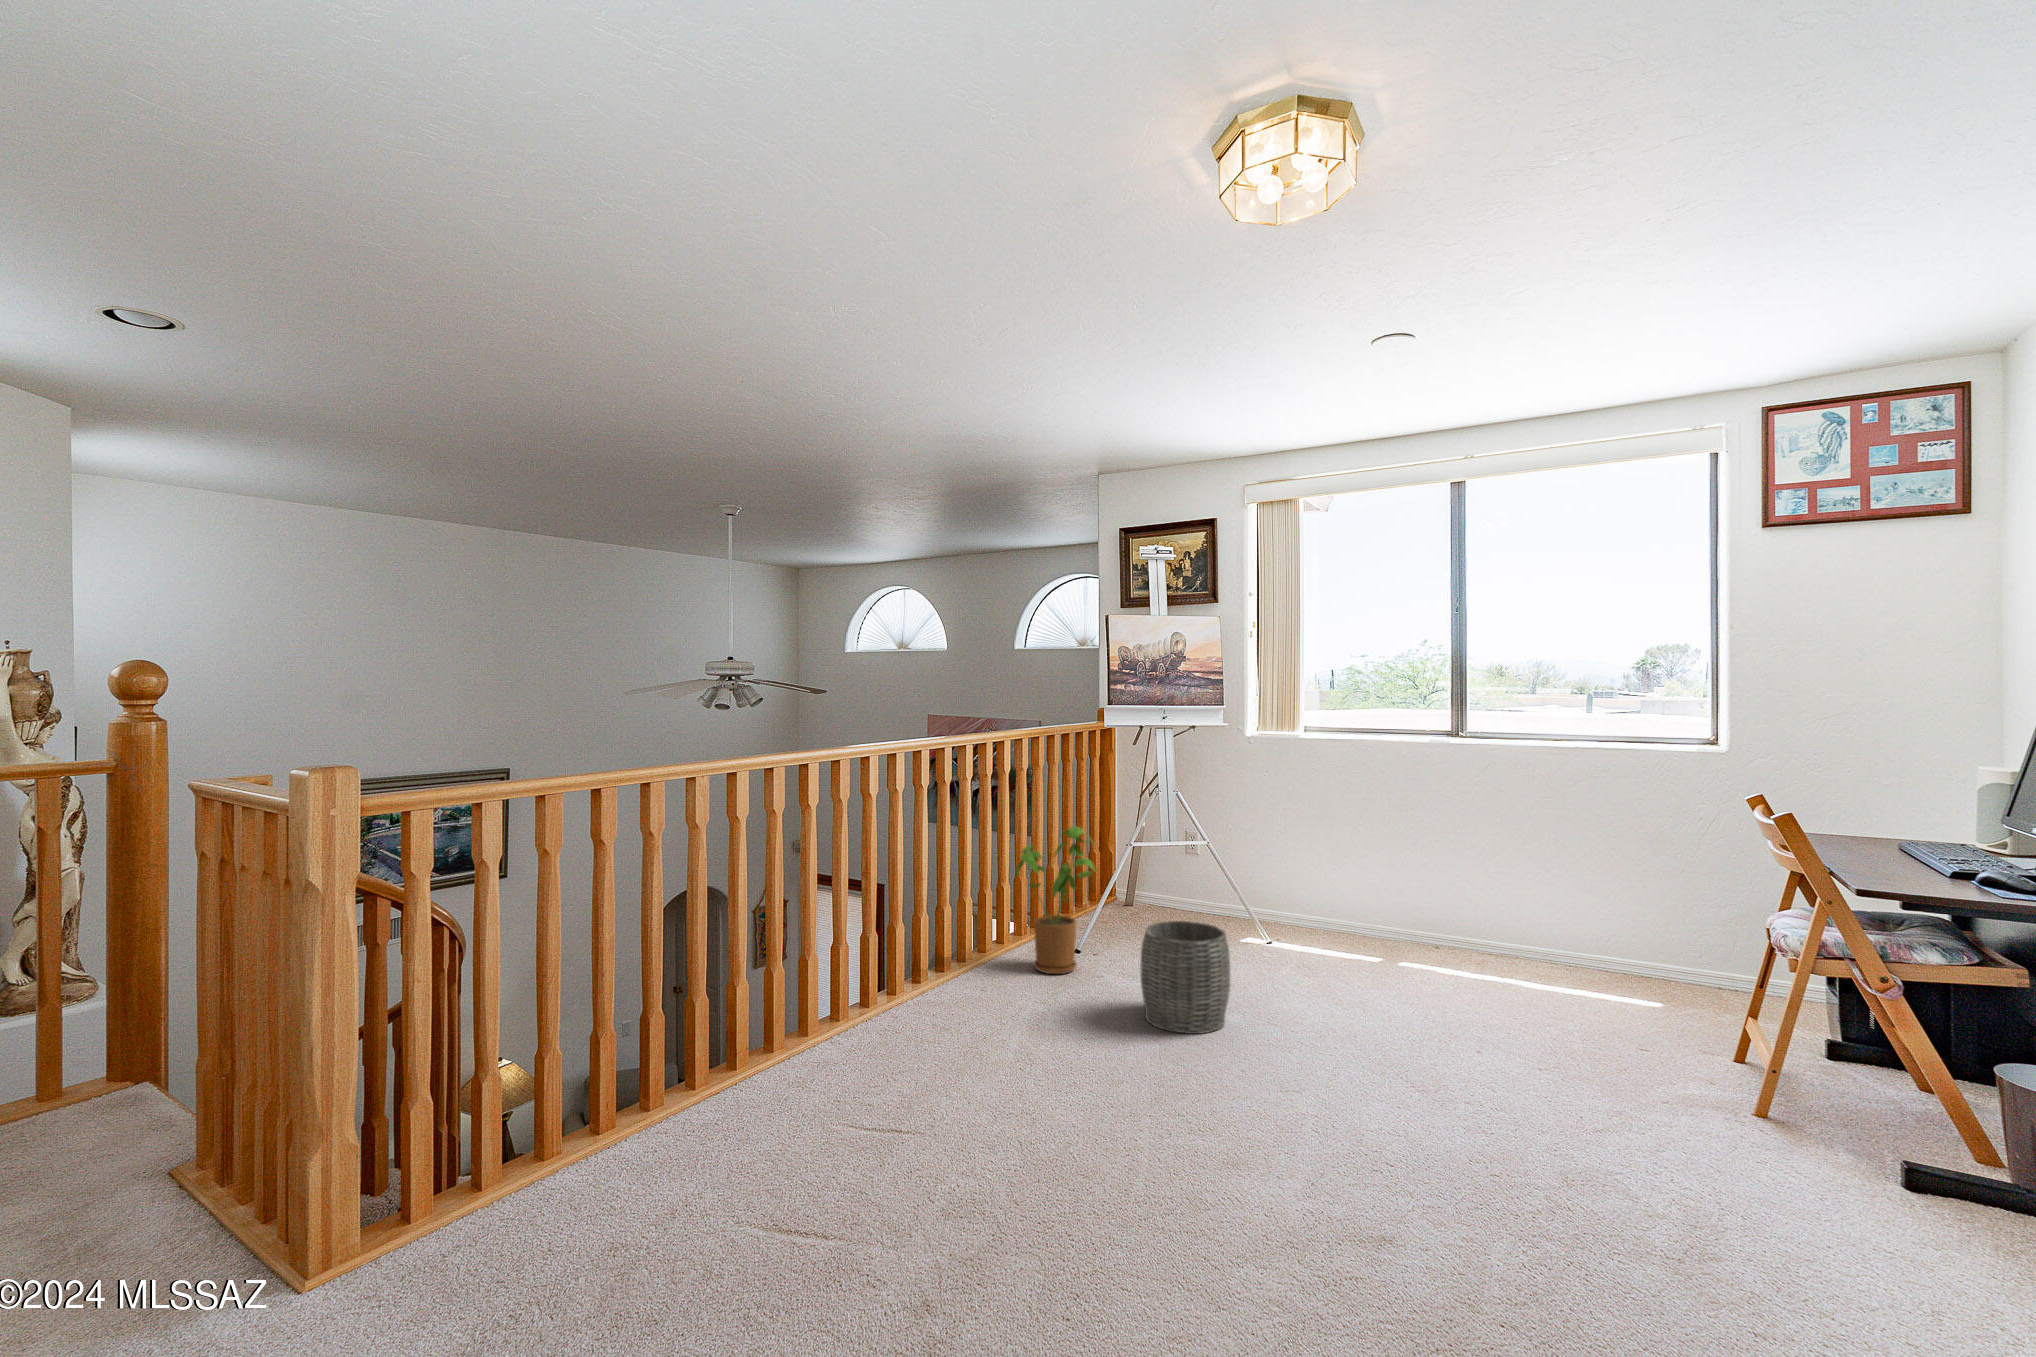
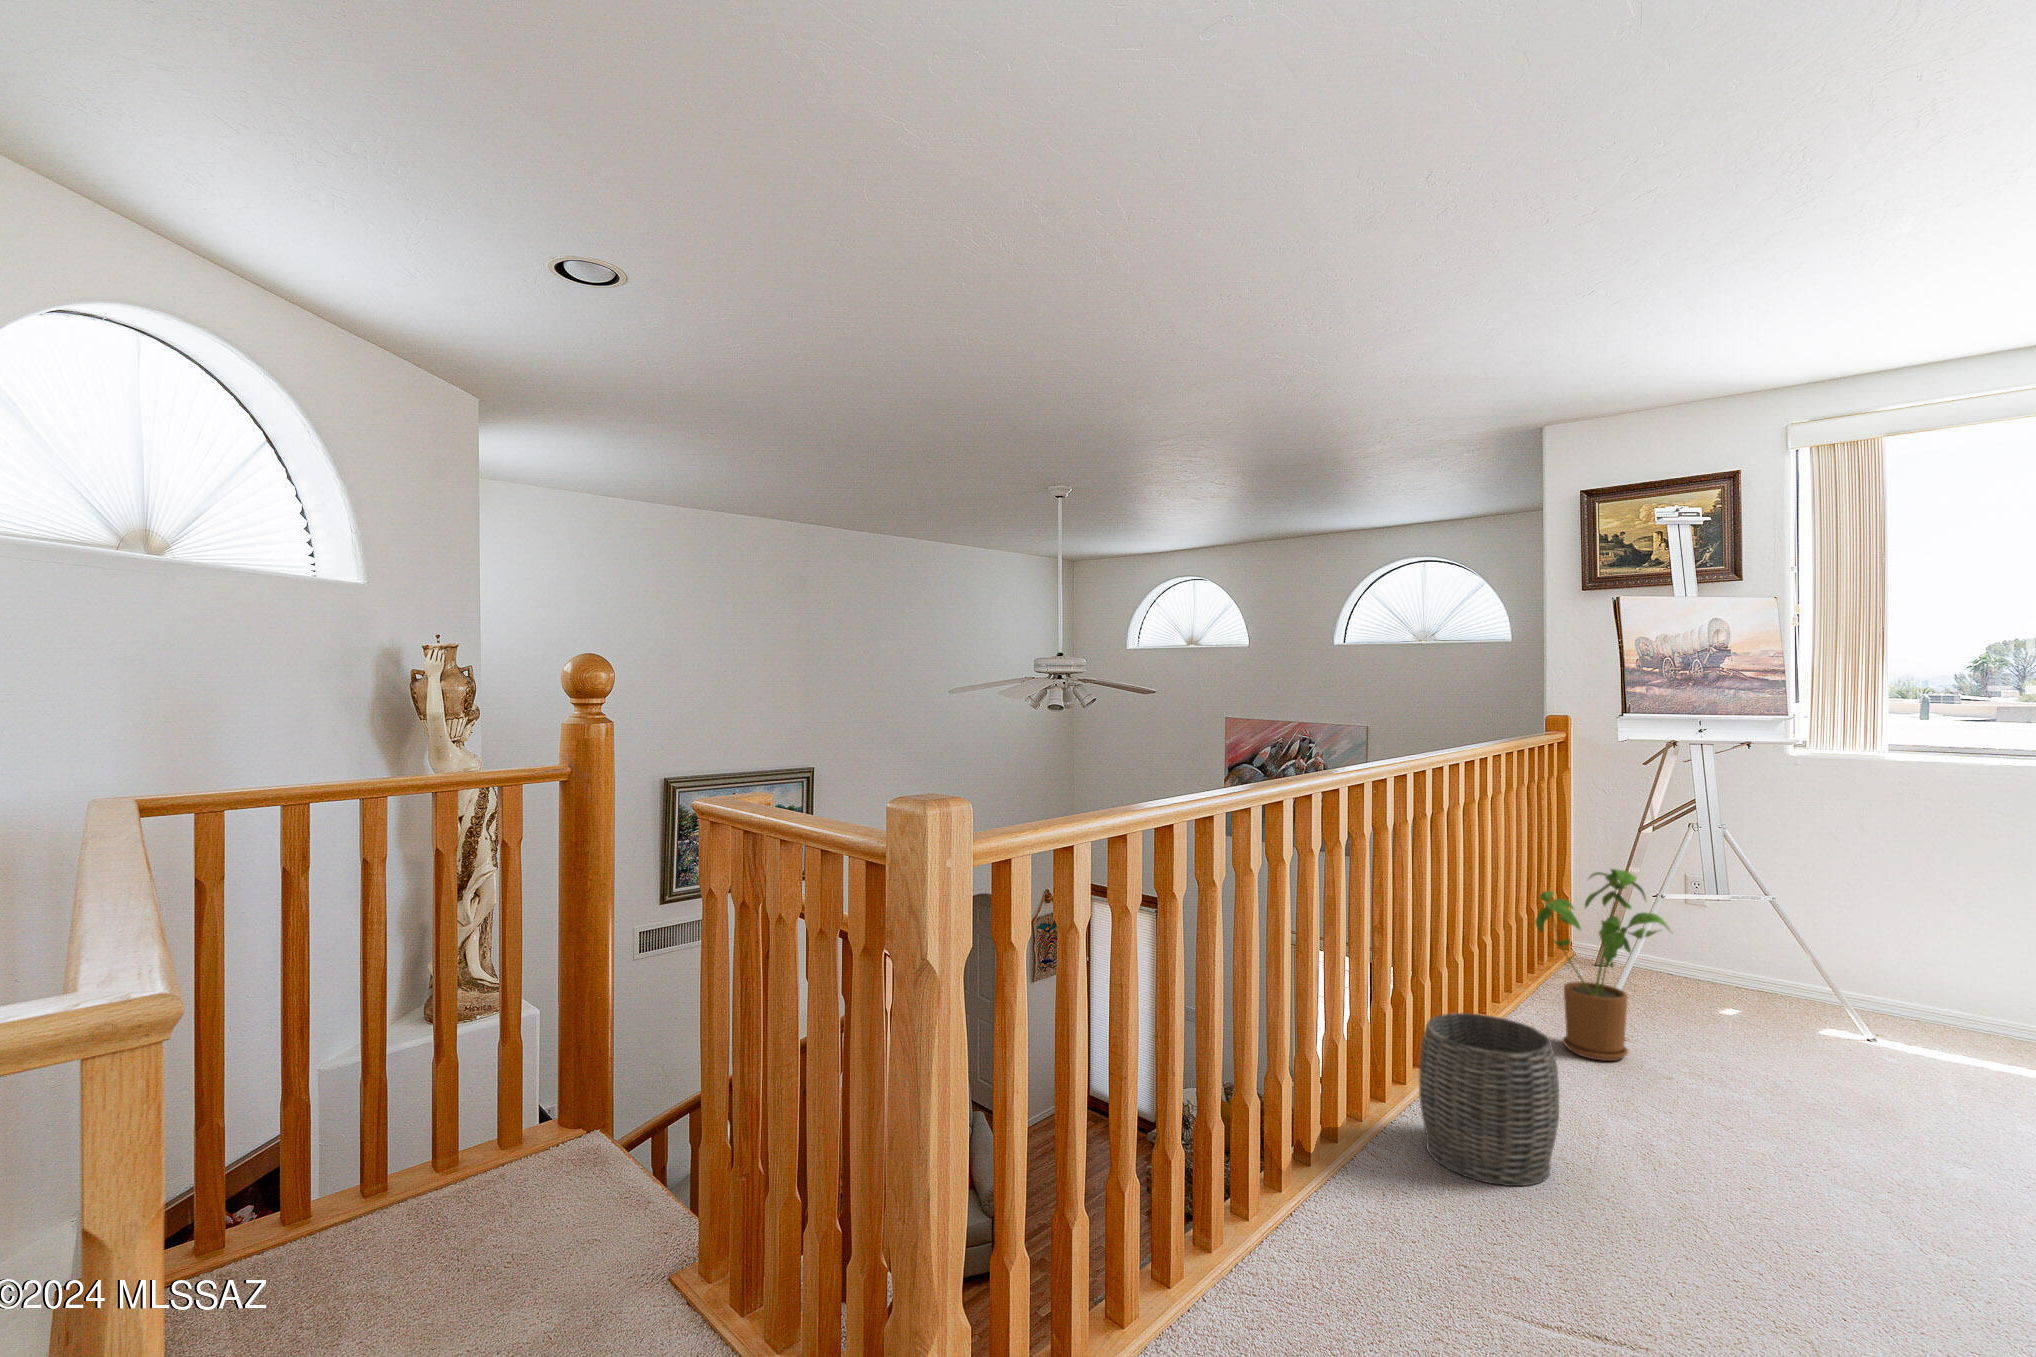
woven basket: present [1140,921,1230,1034] -> present [1419,1013,1559,1186]

